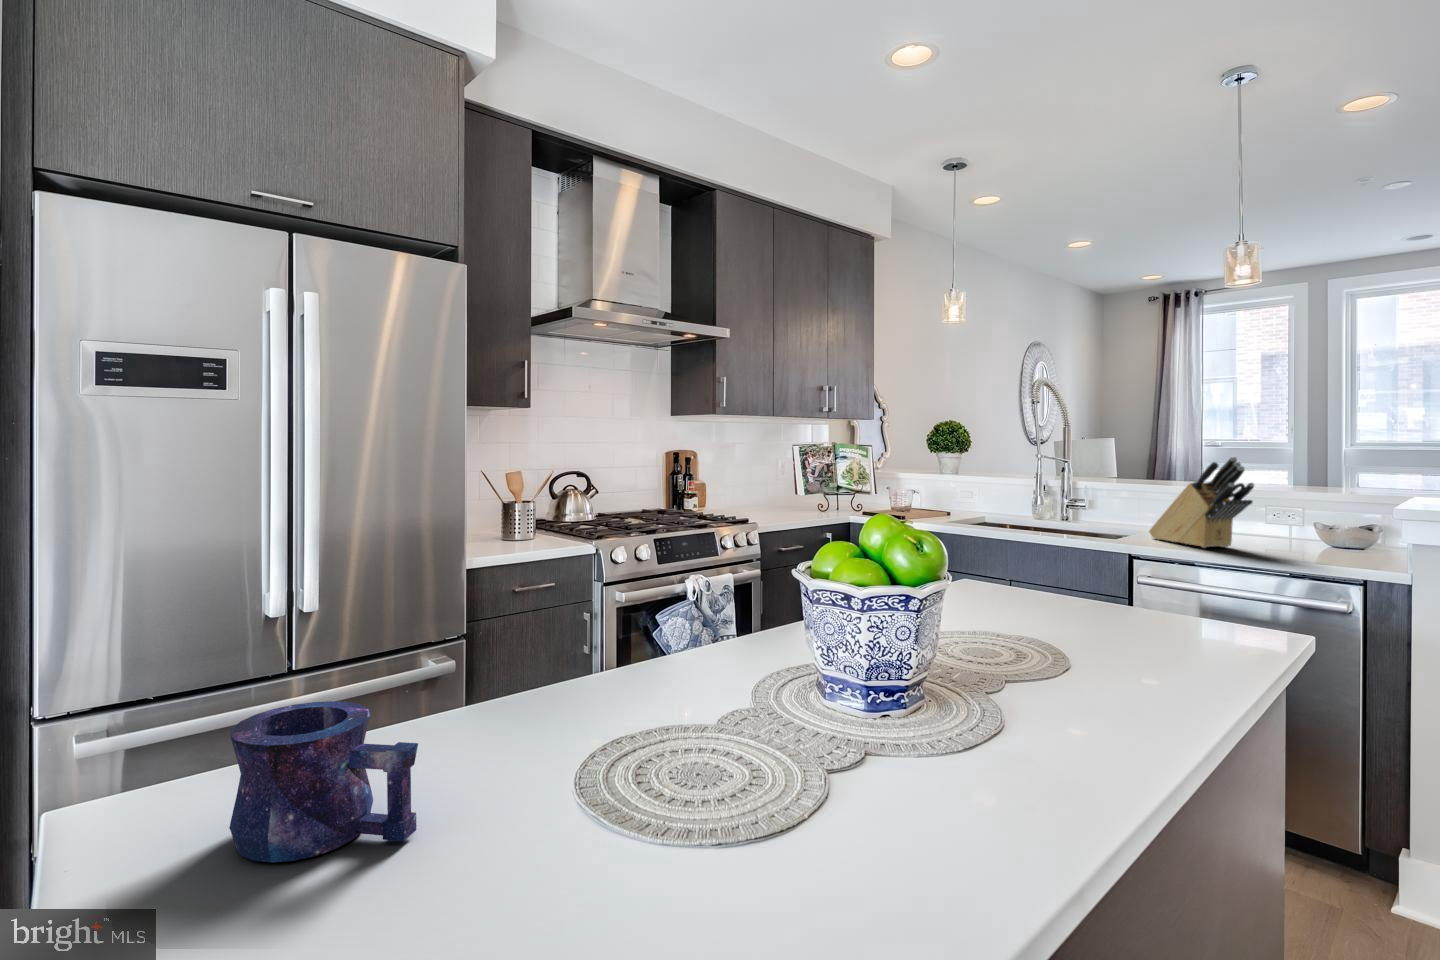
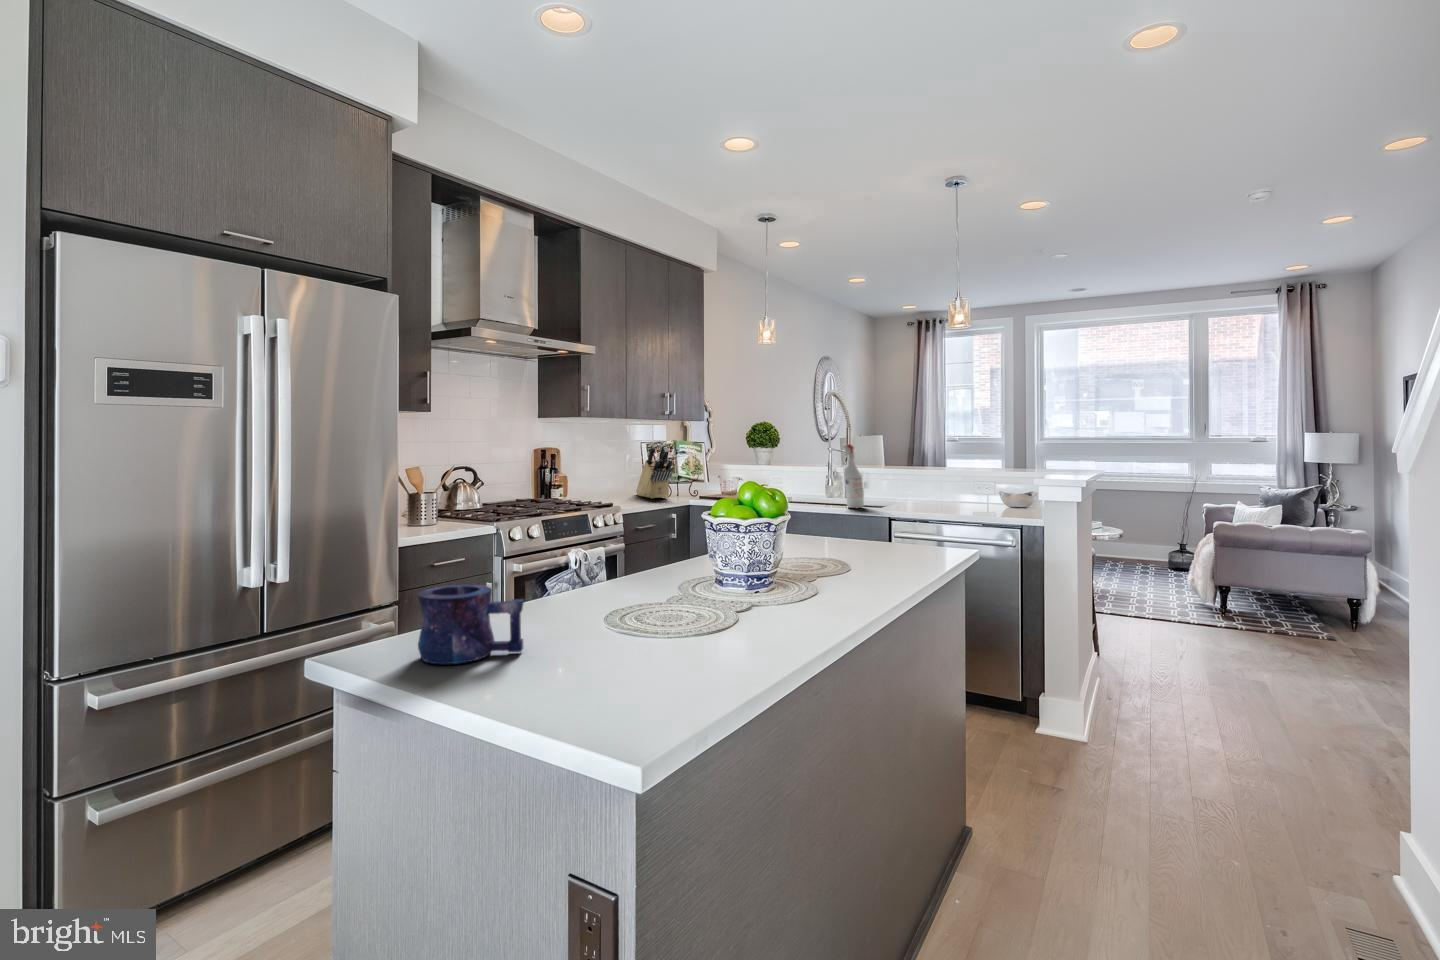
spray bottle: none [1054,452,1083,540] -> present [843,444,864,508]
knife block: present [1149,457,1254,548] -> present [636,444,672,499]

